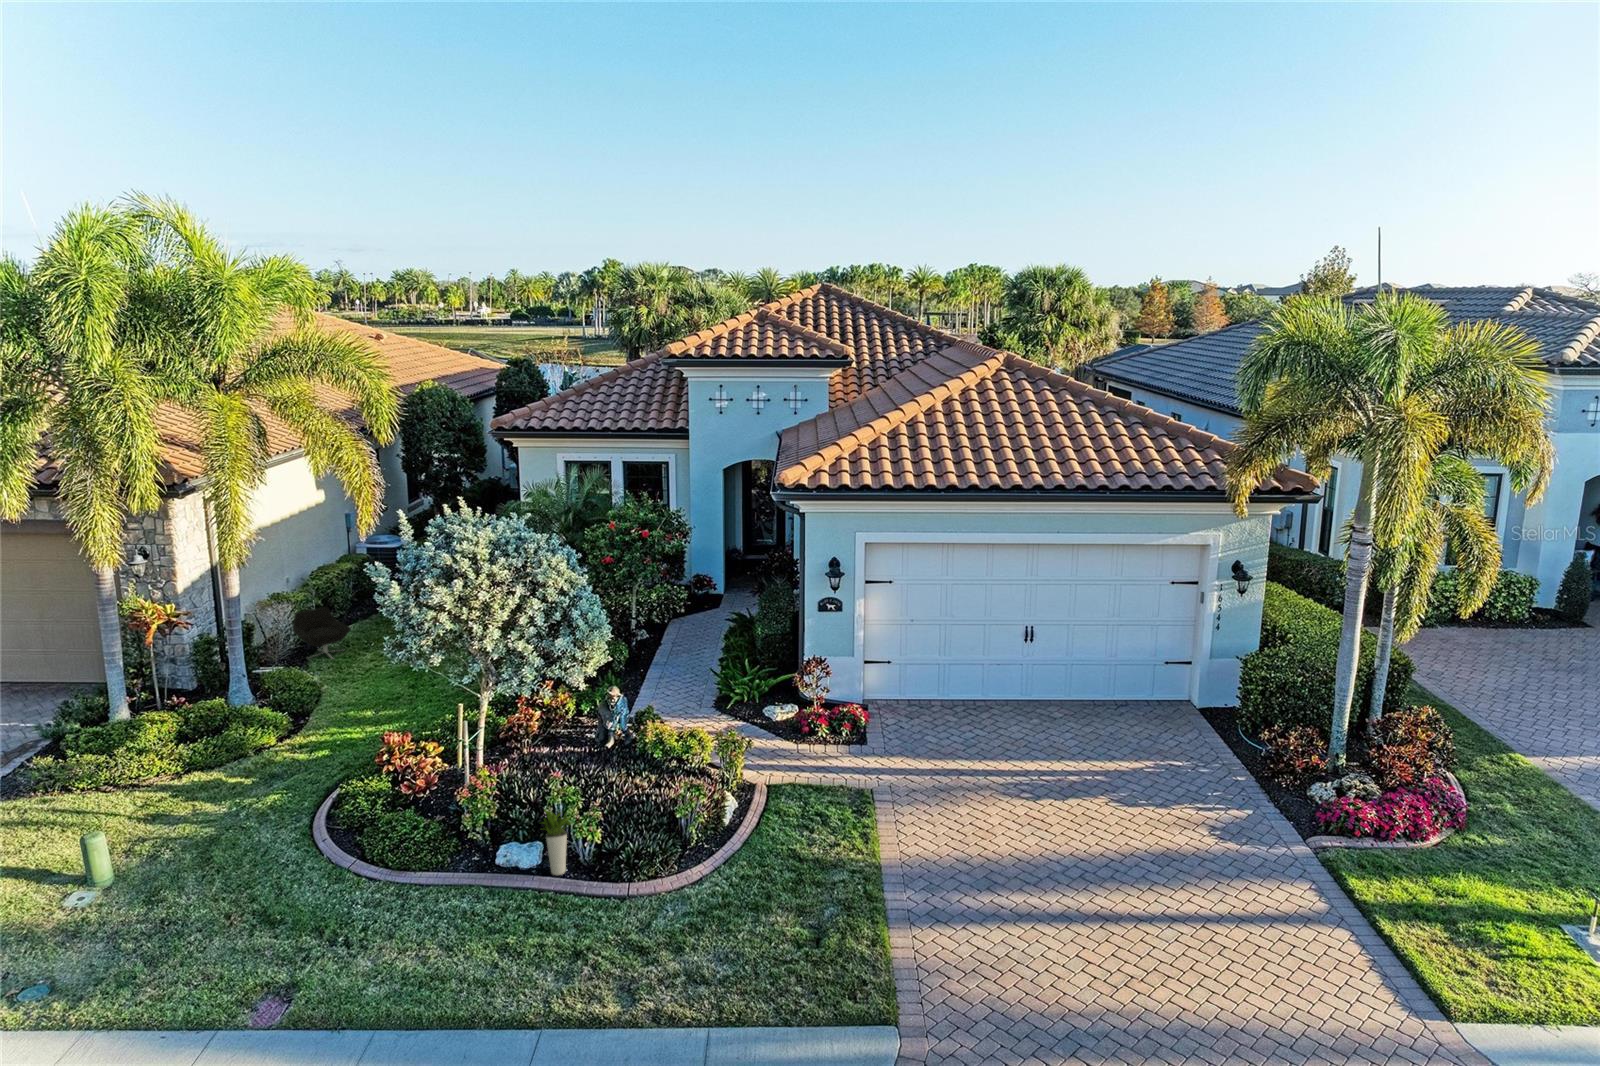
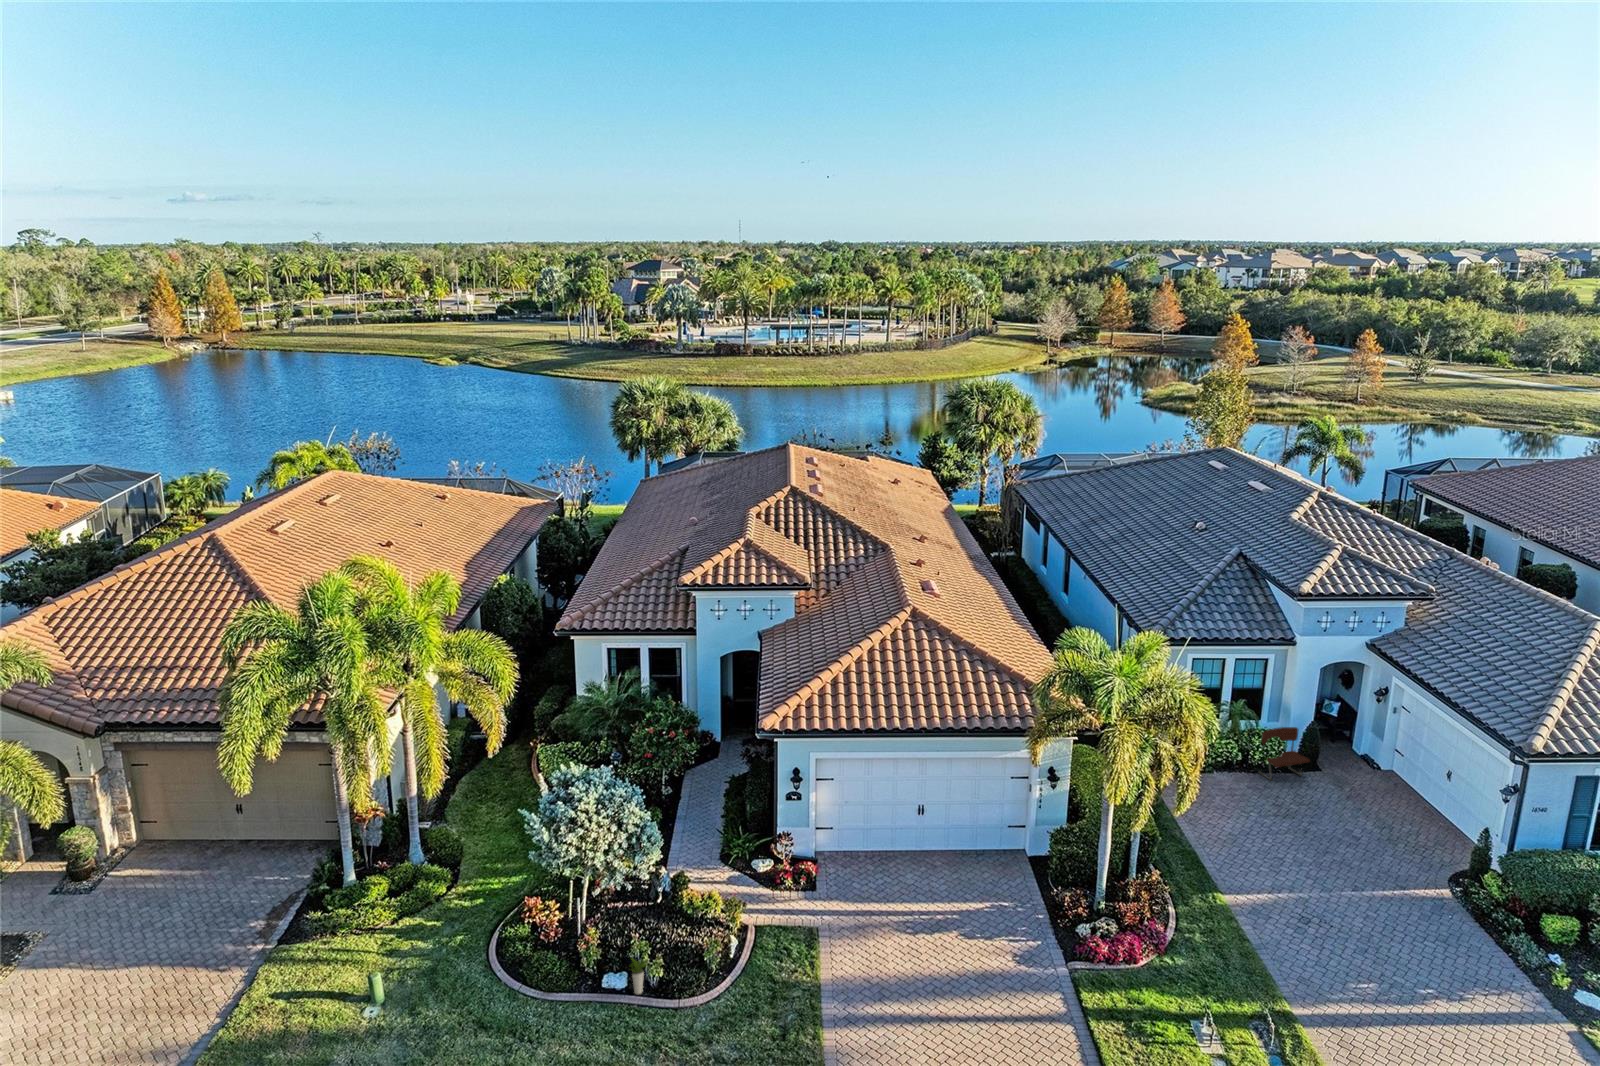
bench: none [1500,561,1582,636] -> present [1259,727,1310,780]
lounge chair: present [293,607,351,659] -> none [430,773,470,813]

